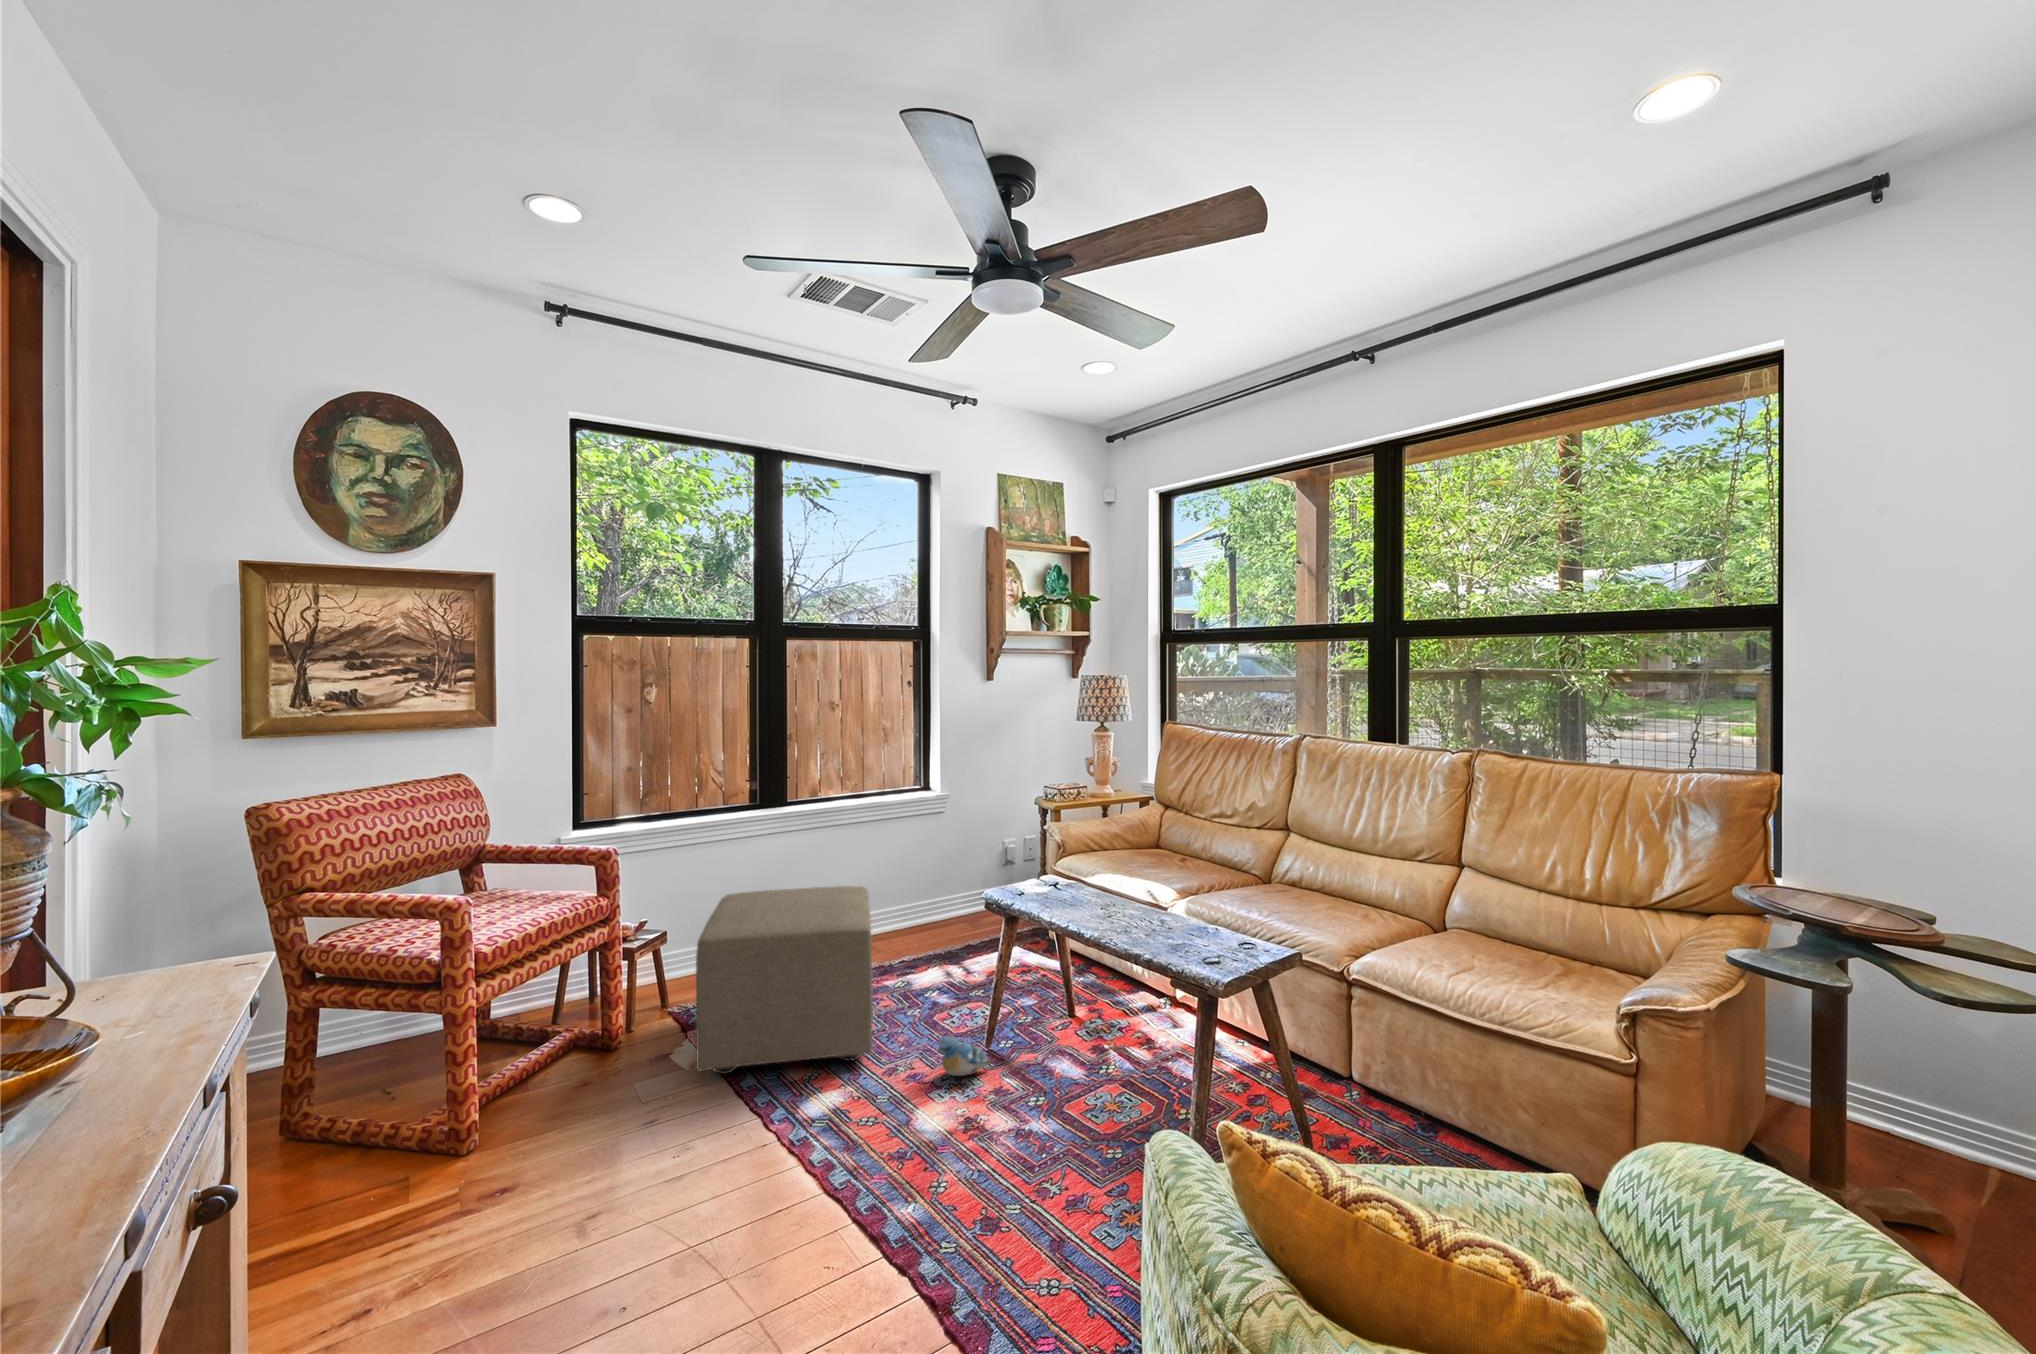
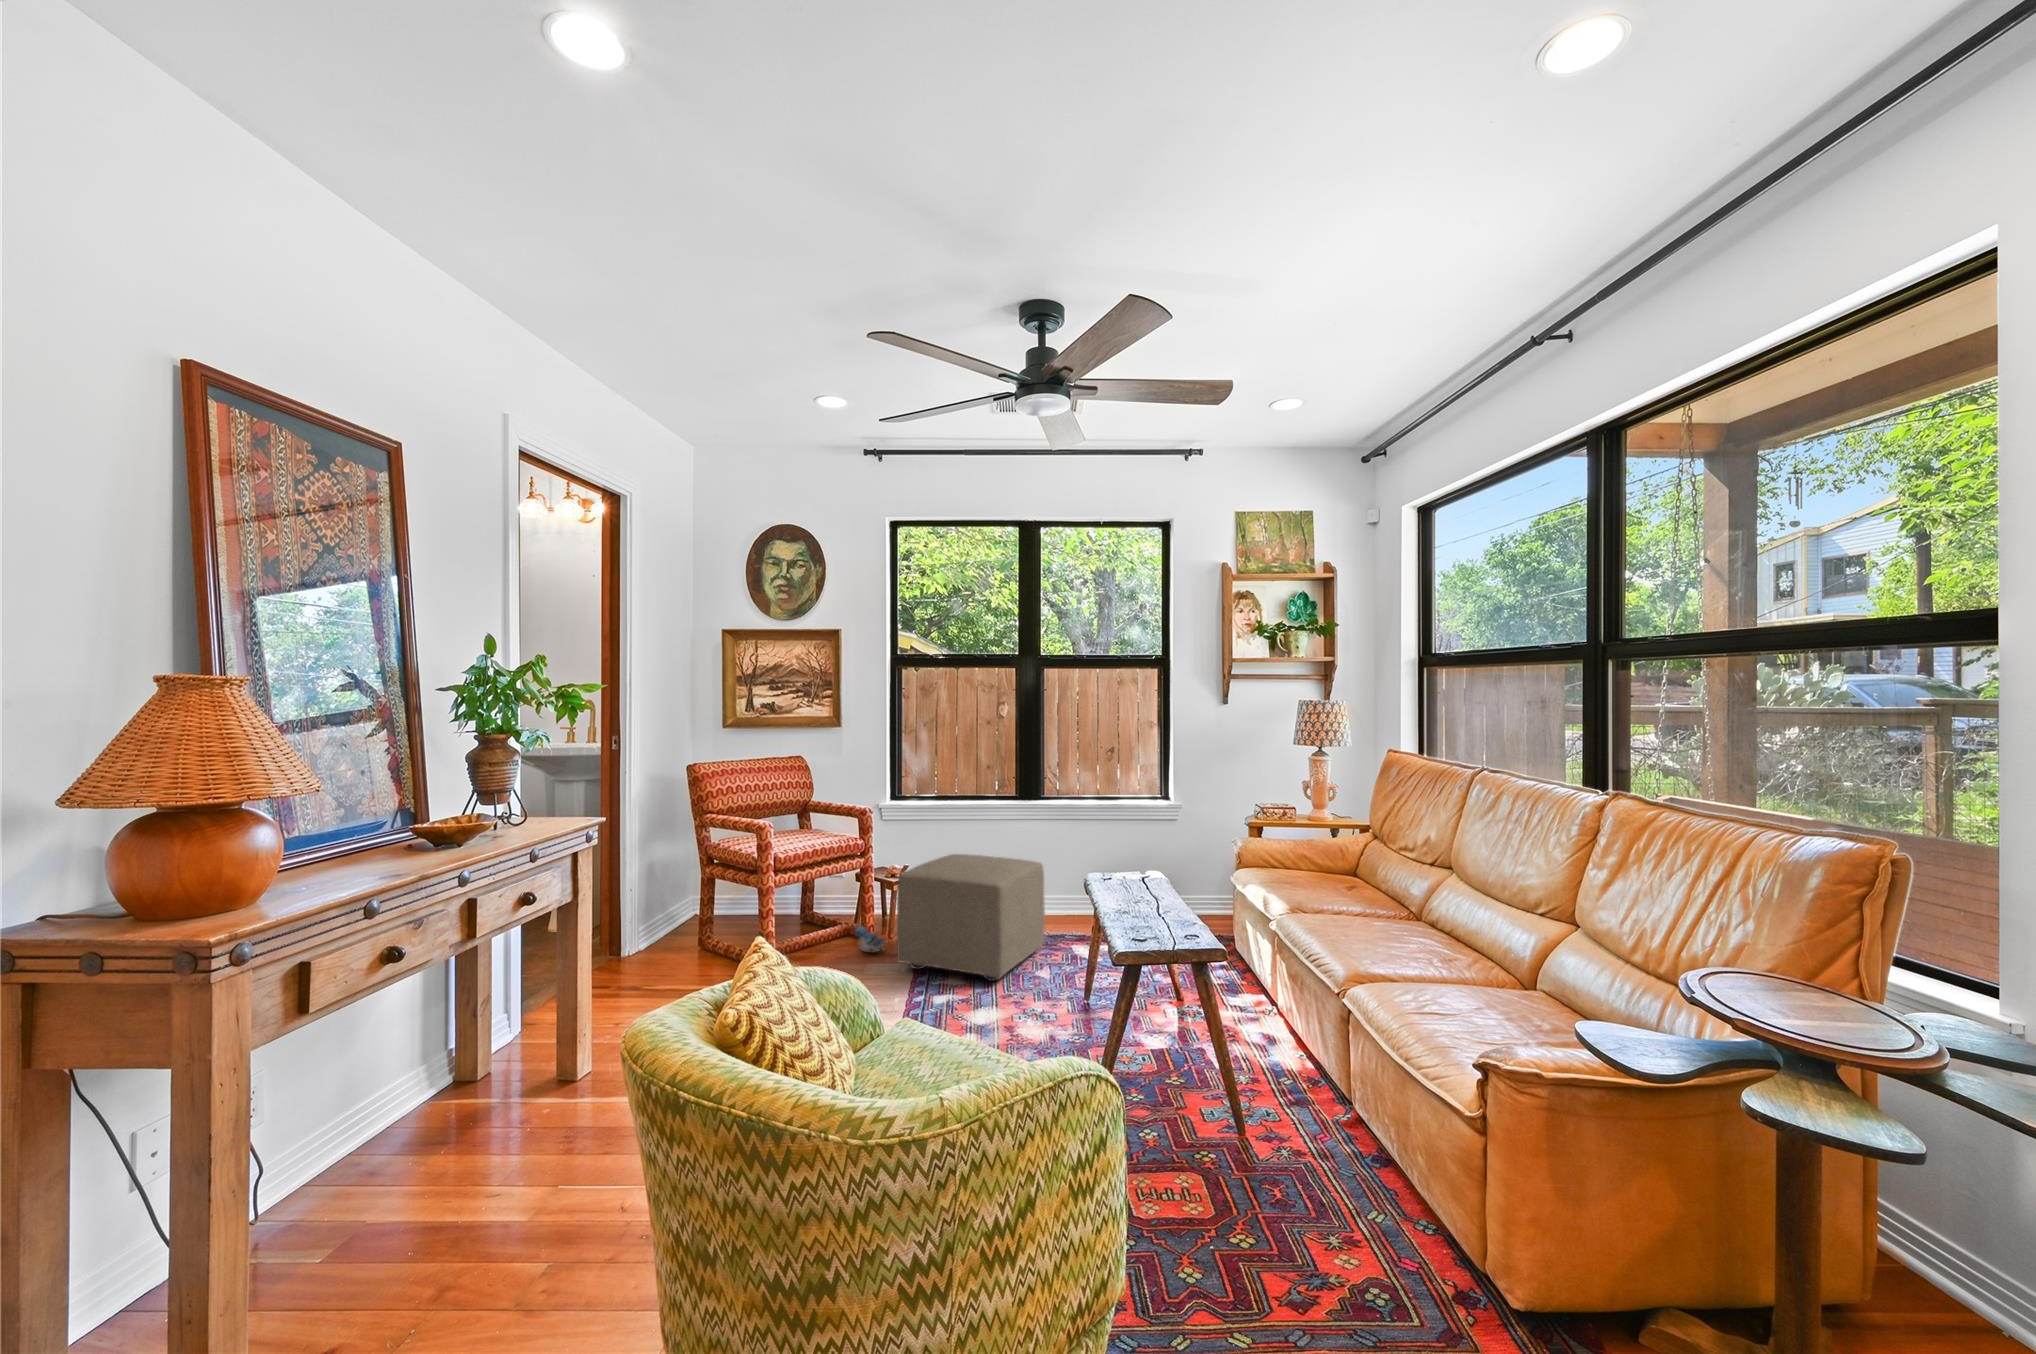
plush toy: present [938,1036,991,1076] -> present [855,926,888,953]

